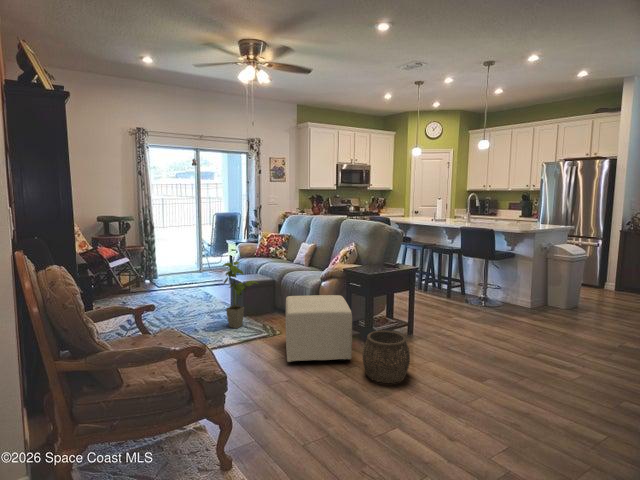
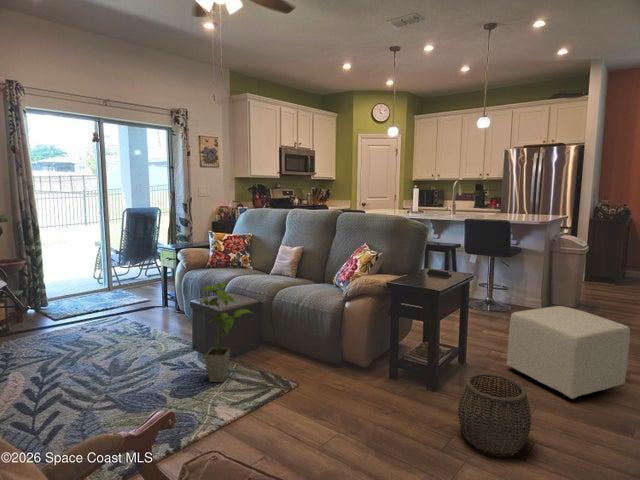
ottoman: present [286,295,352,363] -> present [507,306,630,399]

